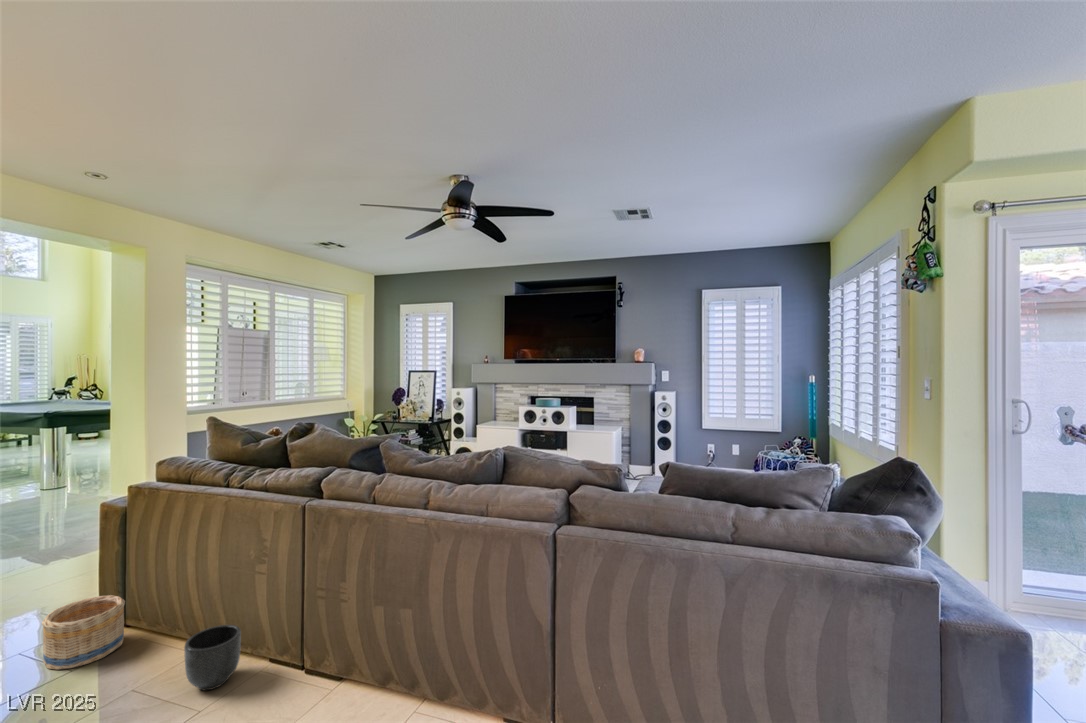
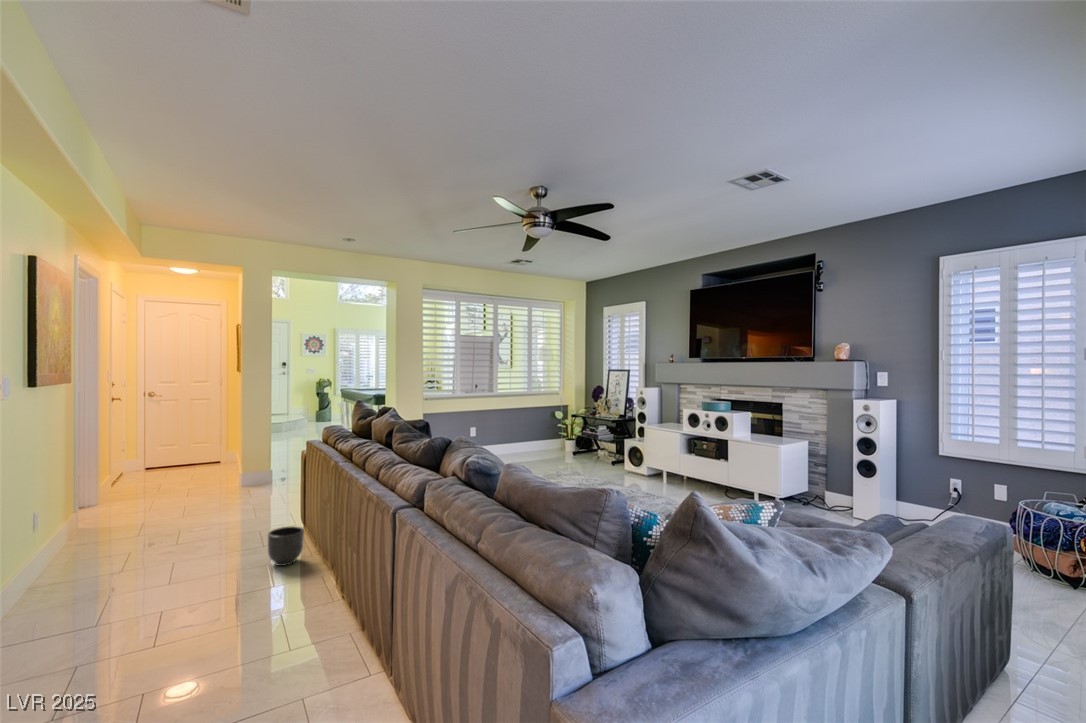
basket: present [42,595,125,670] -> none [245,497,288,534]

